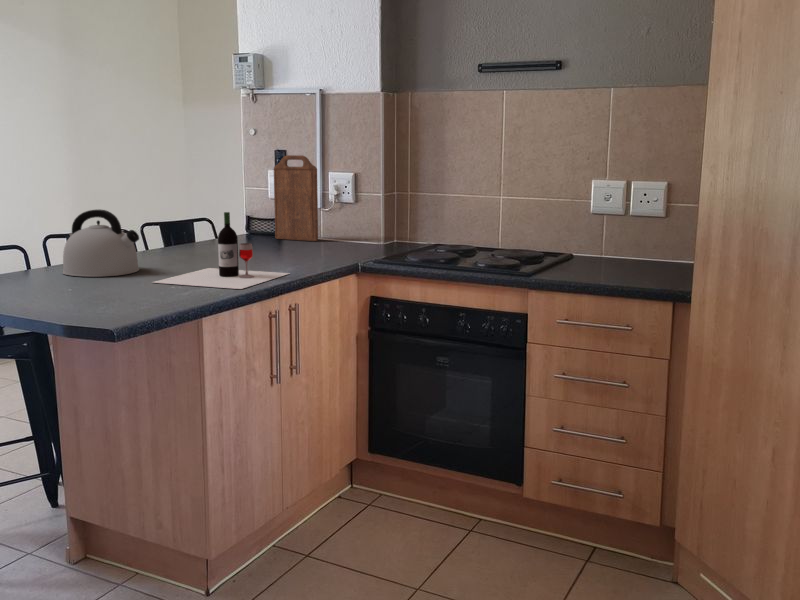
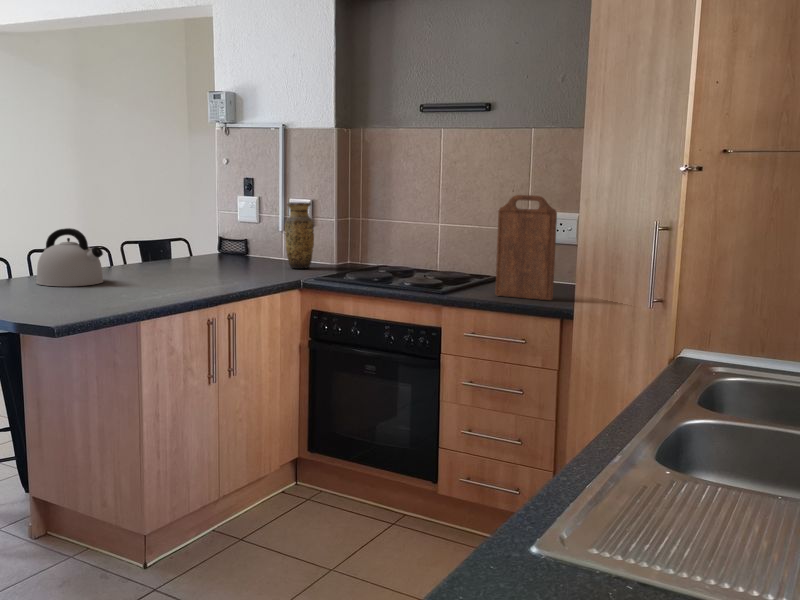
cutting board: present [274,155,318,241] -> present [495,195,557,300]
vase: none [330,176,362,249] -> present [285,202,314,269]
wine bottle: present [154,212,289,289] -> none [107,233,233,299]

